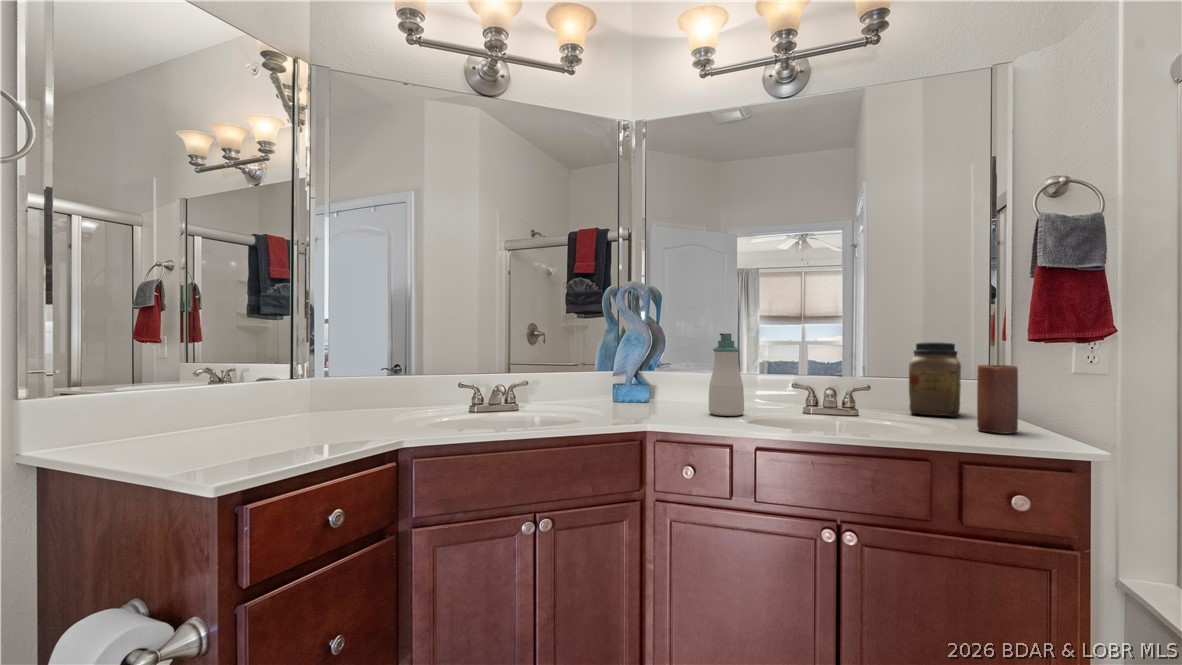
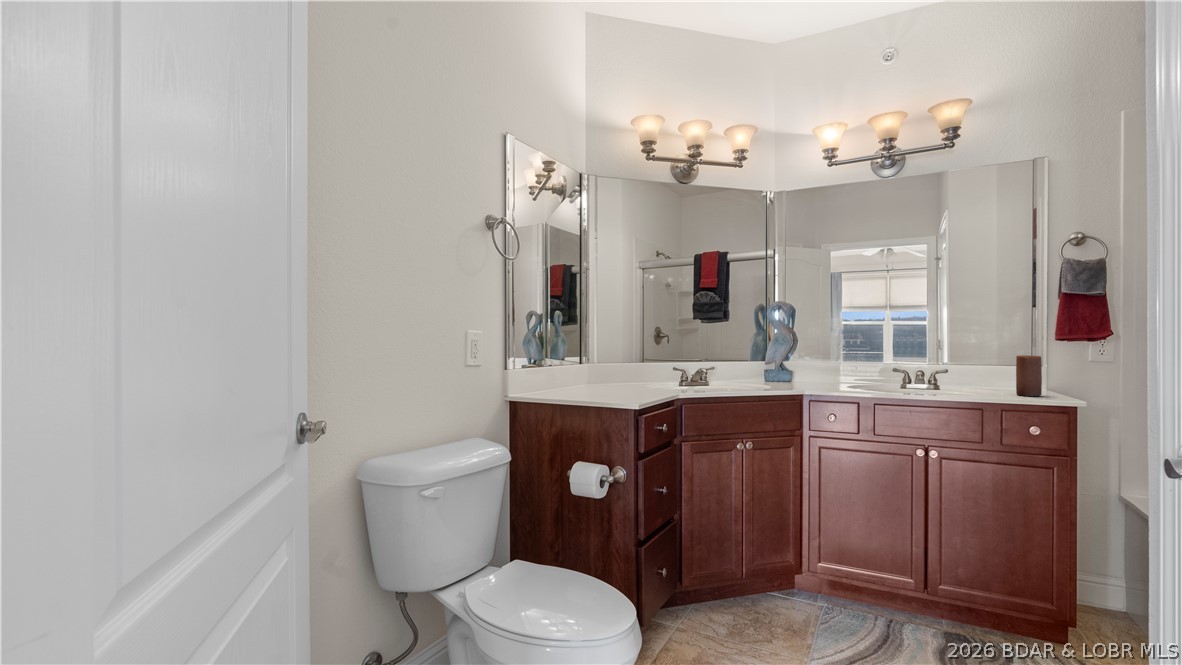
soap bottle: present [709,333,744,416] -> none [838,336,862,388]
jar: present [909,342,961,416] -> none [975,342,1011,389]

